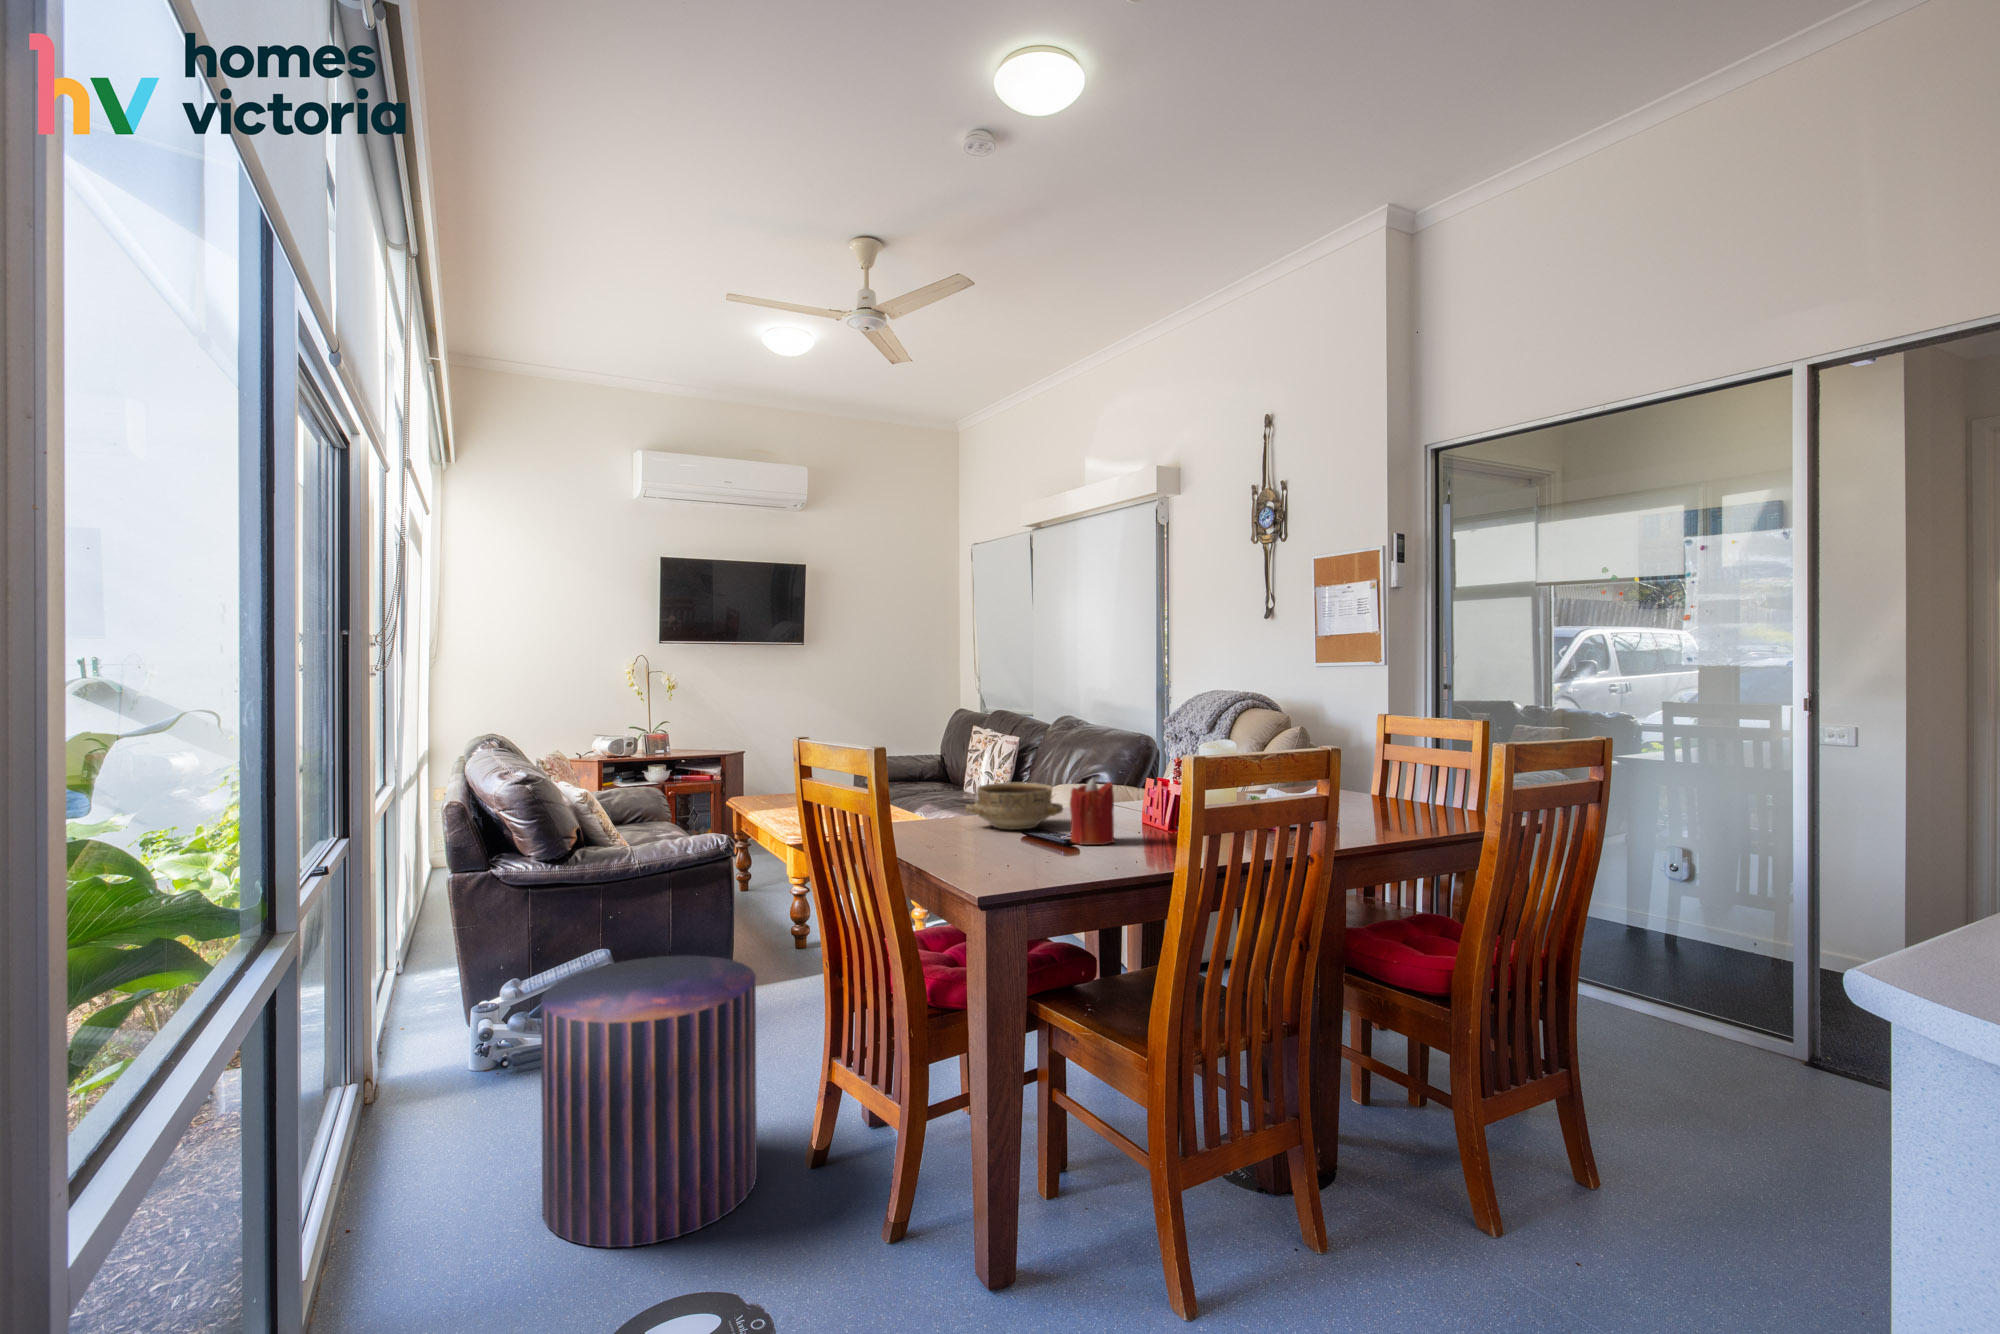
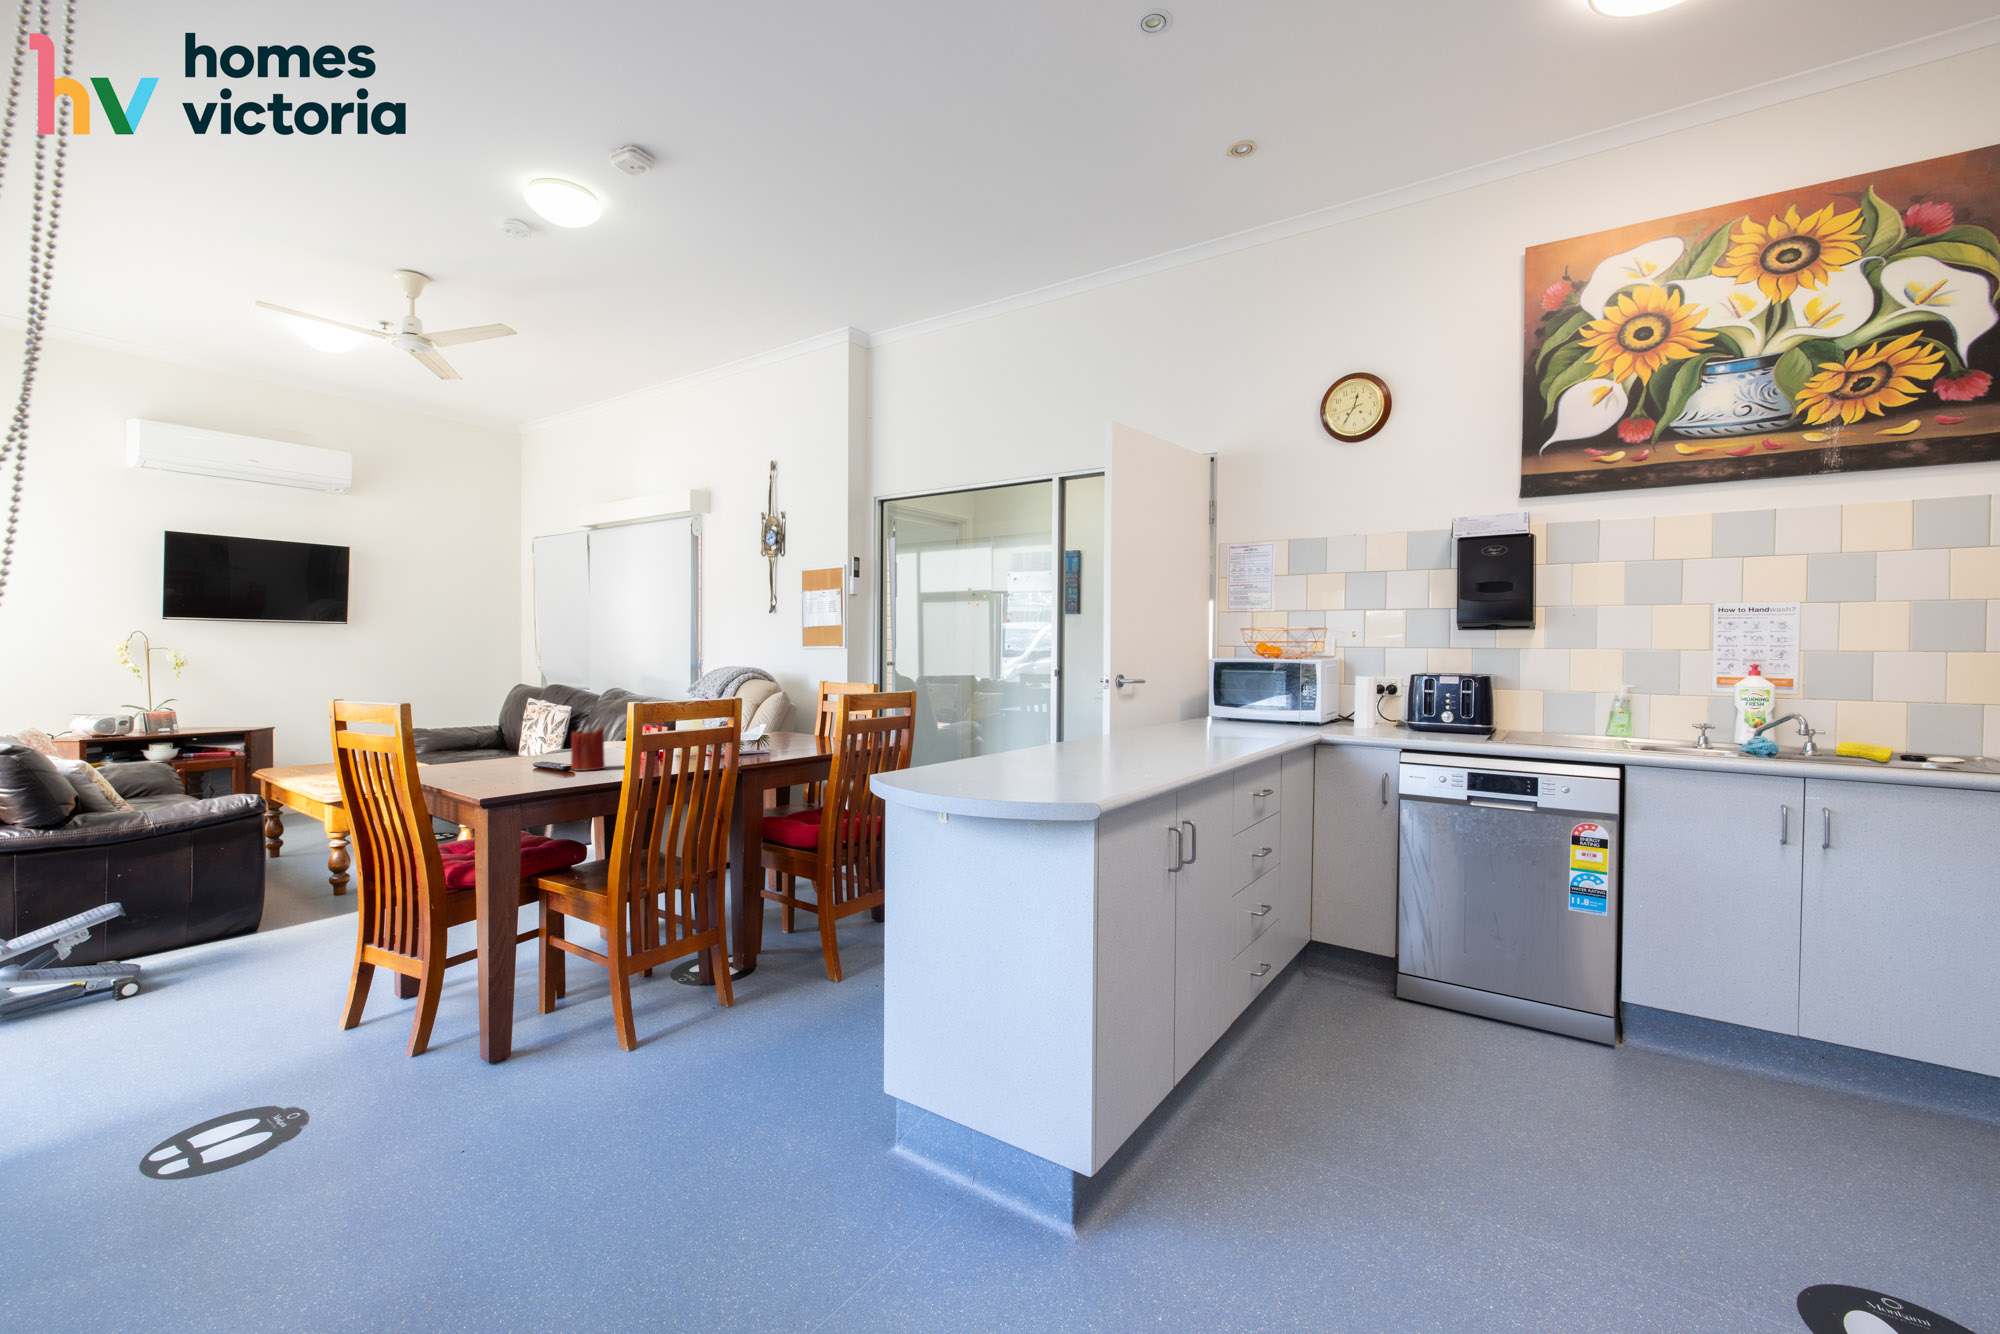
ceramic bowl: present [966,783,1063,830] -> none [489,732,572,766]
pouf: present [541,955,757,1247] -> none [60,881,292,1112]

